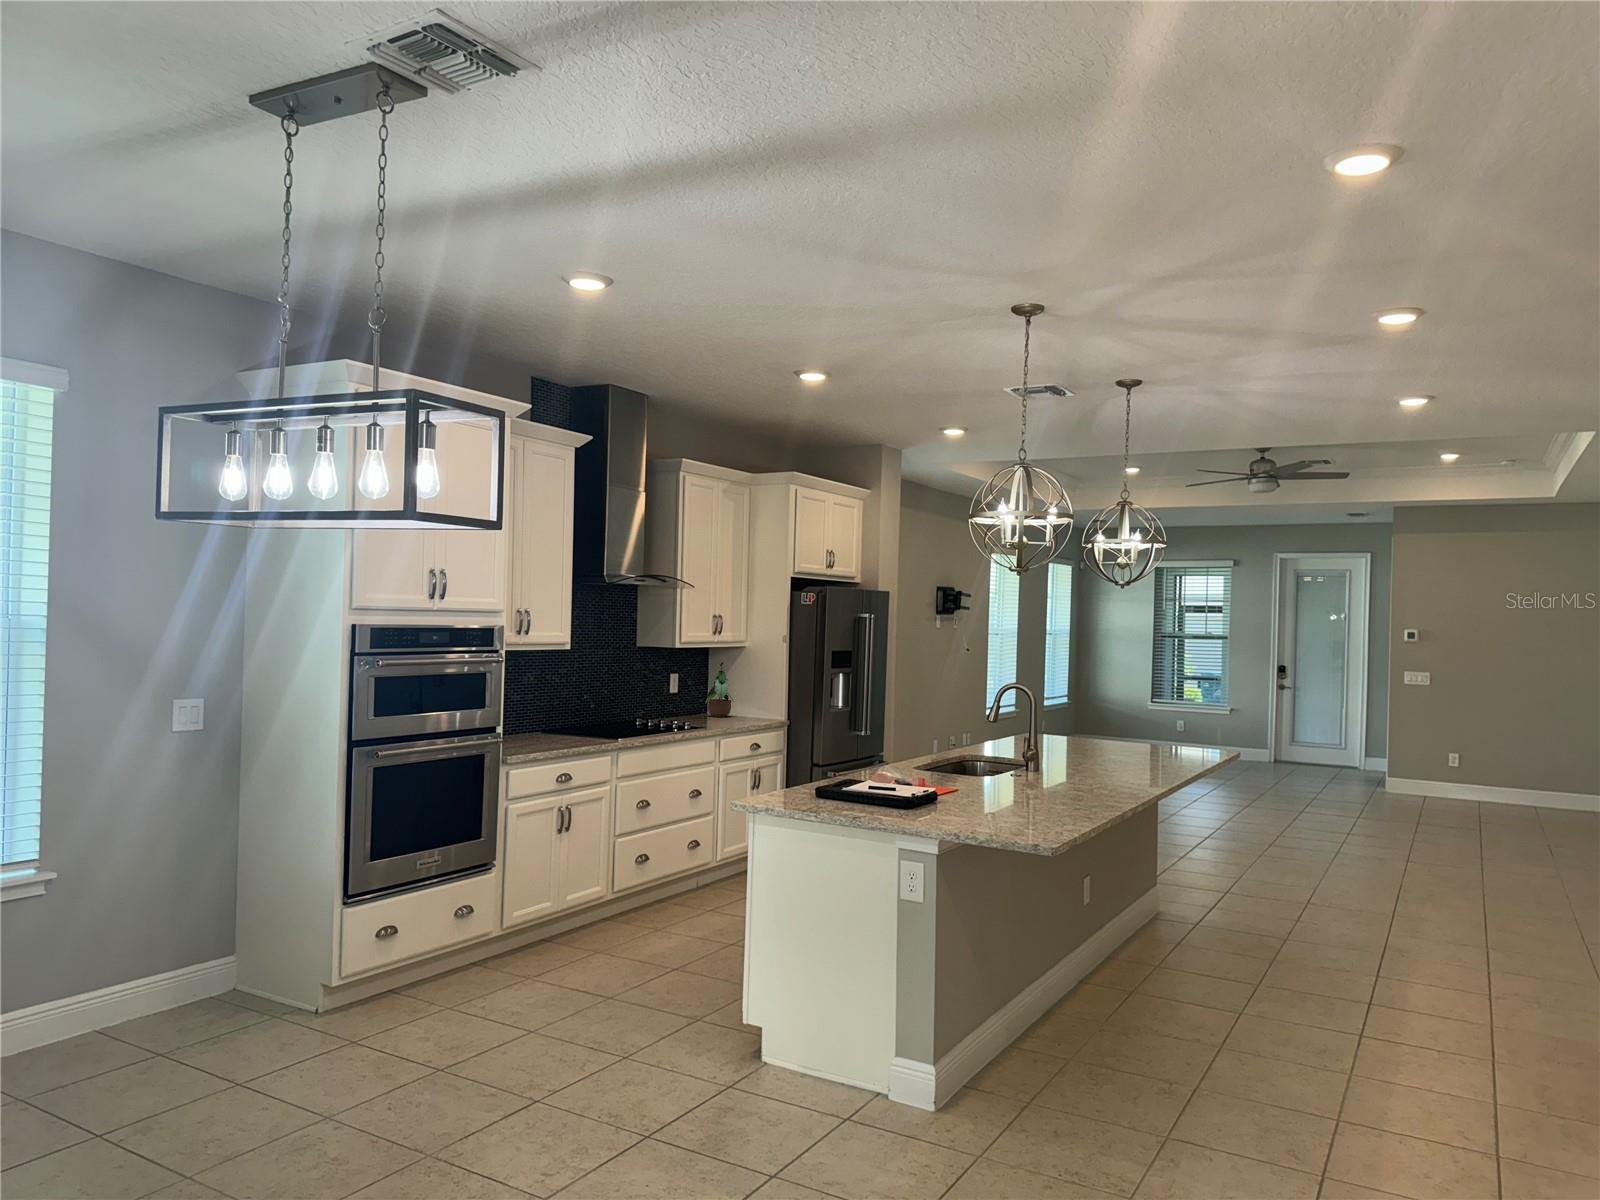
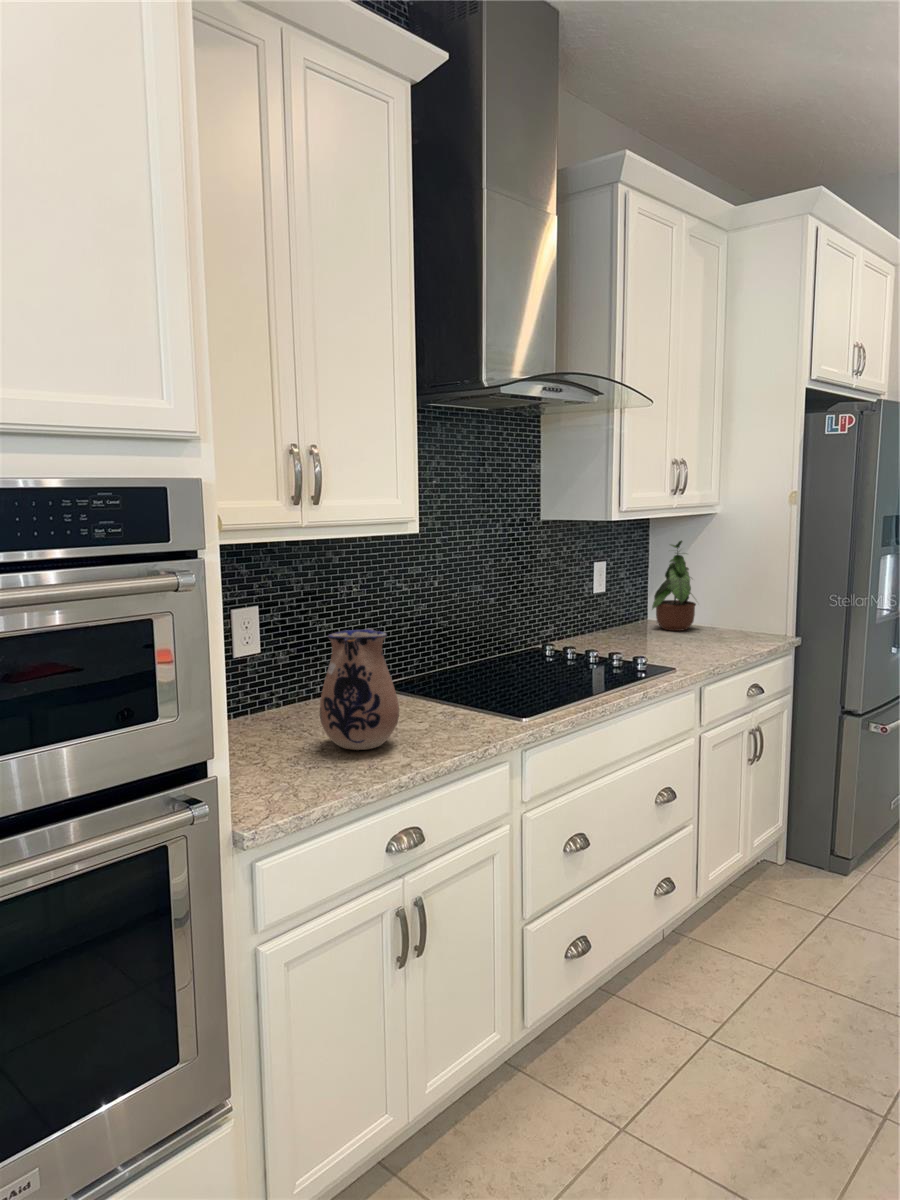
ceramic pitcher: none [524,691,561,744] -> present [320,628,399,750]

